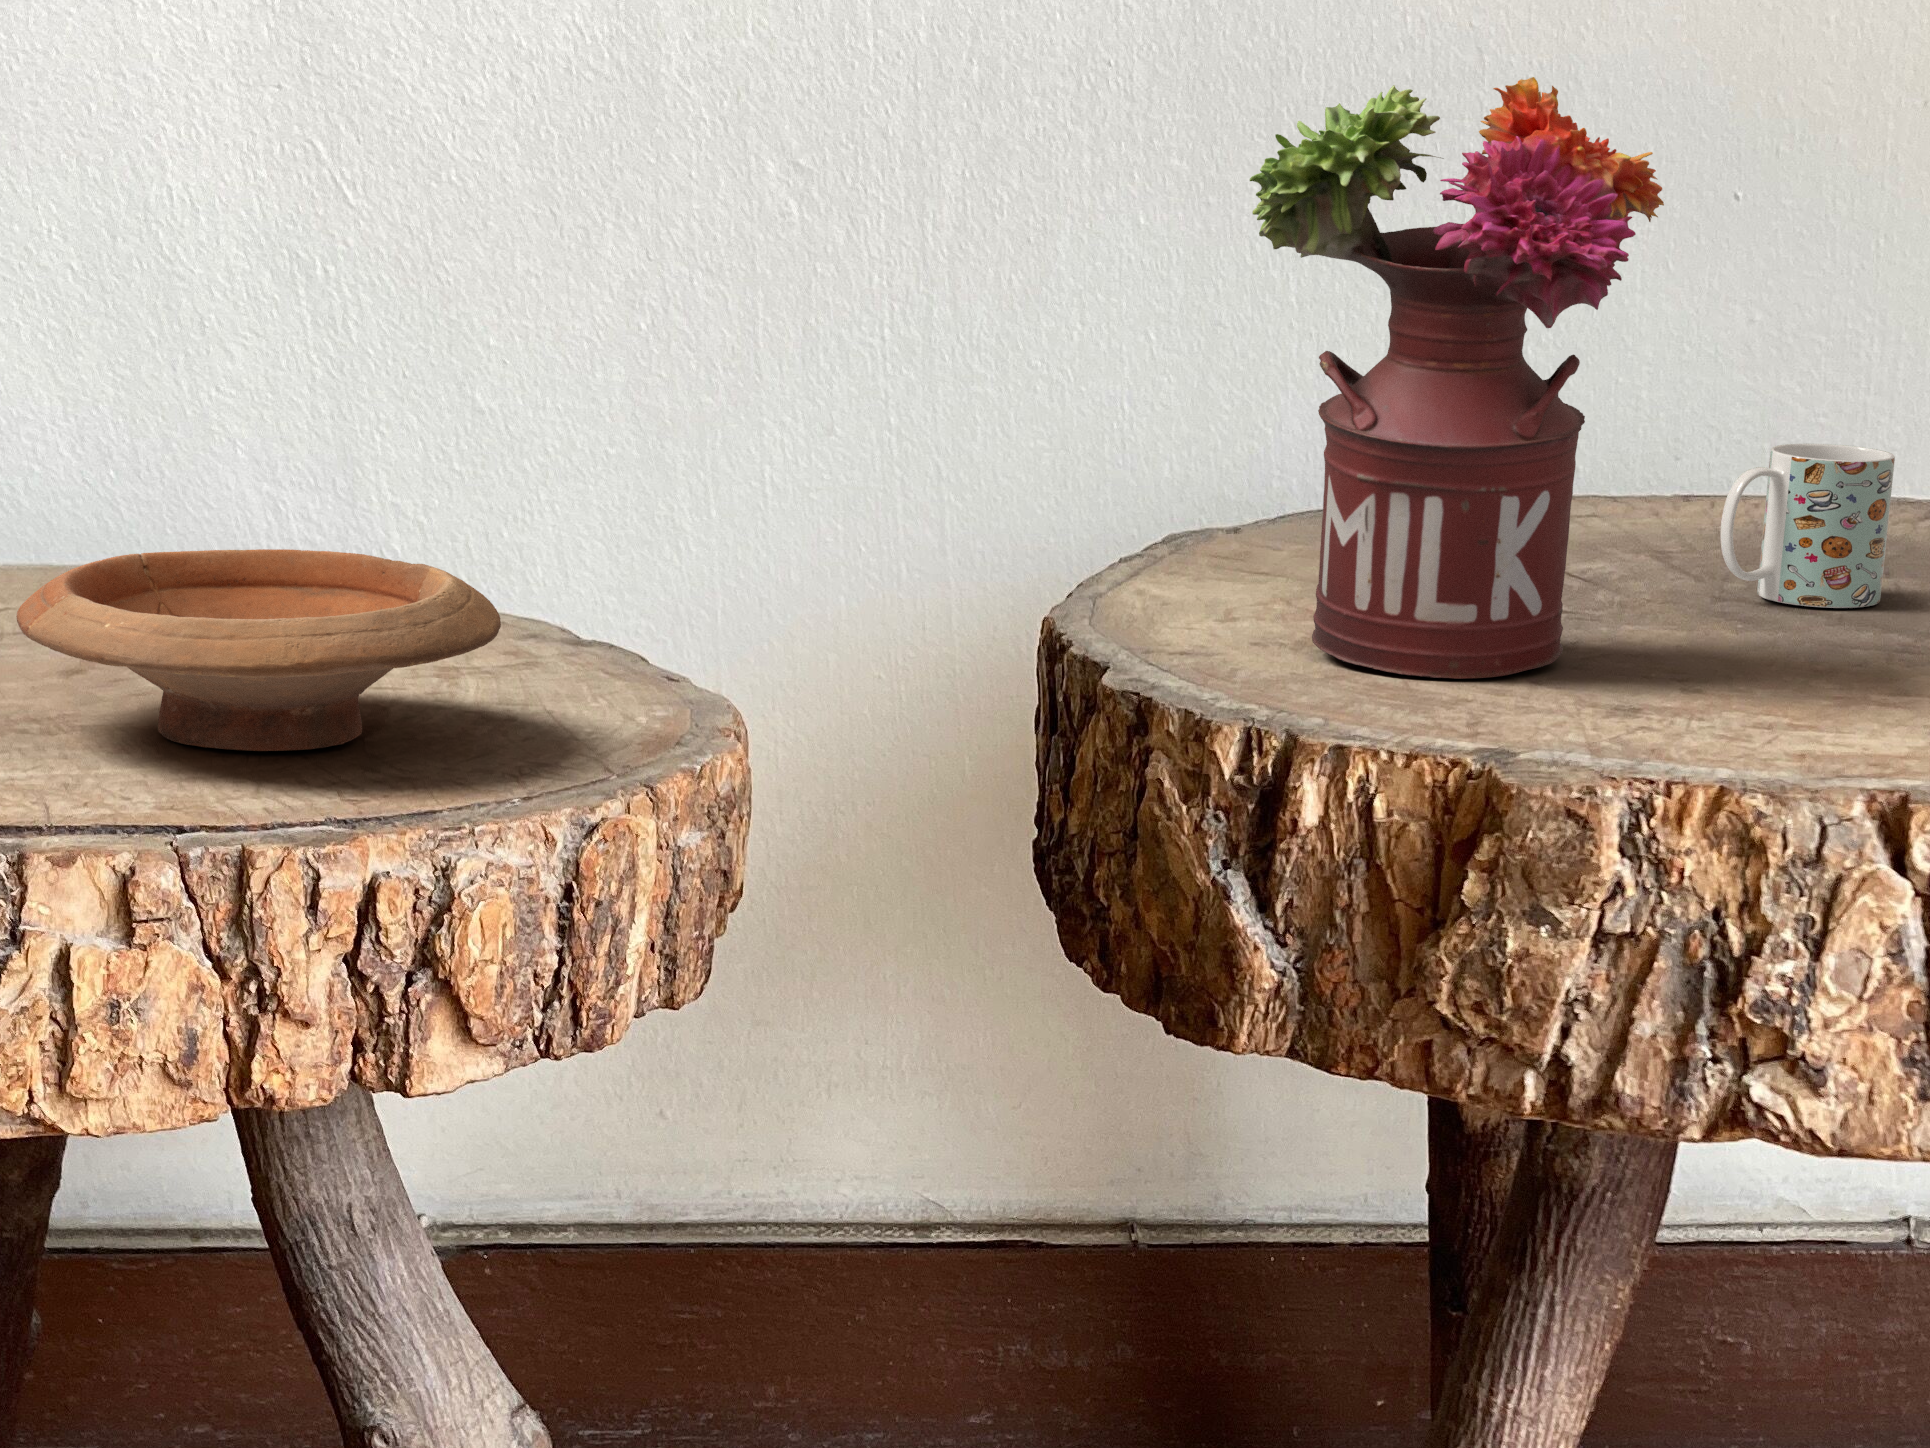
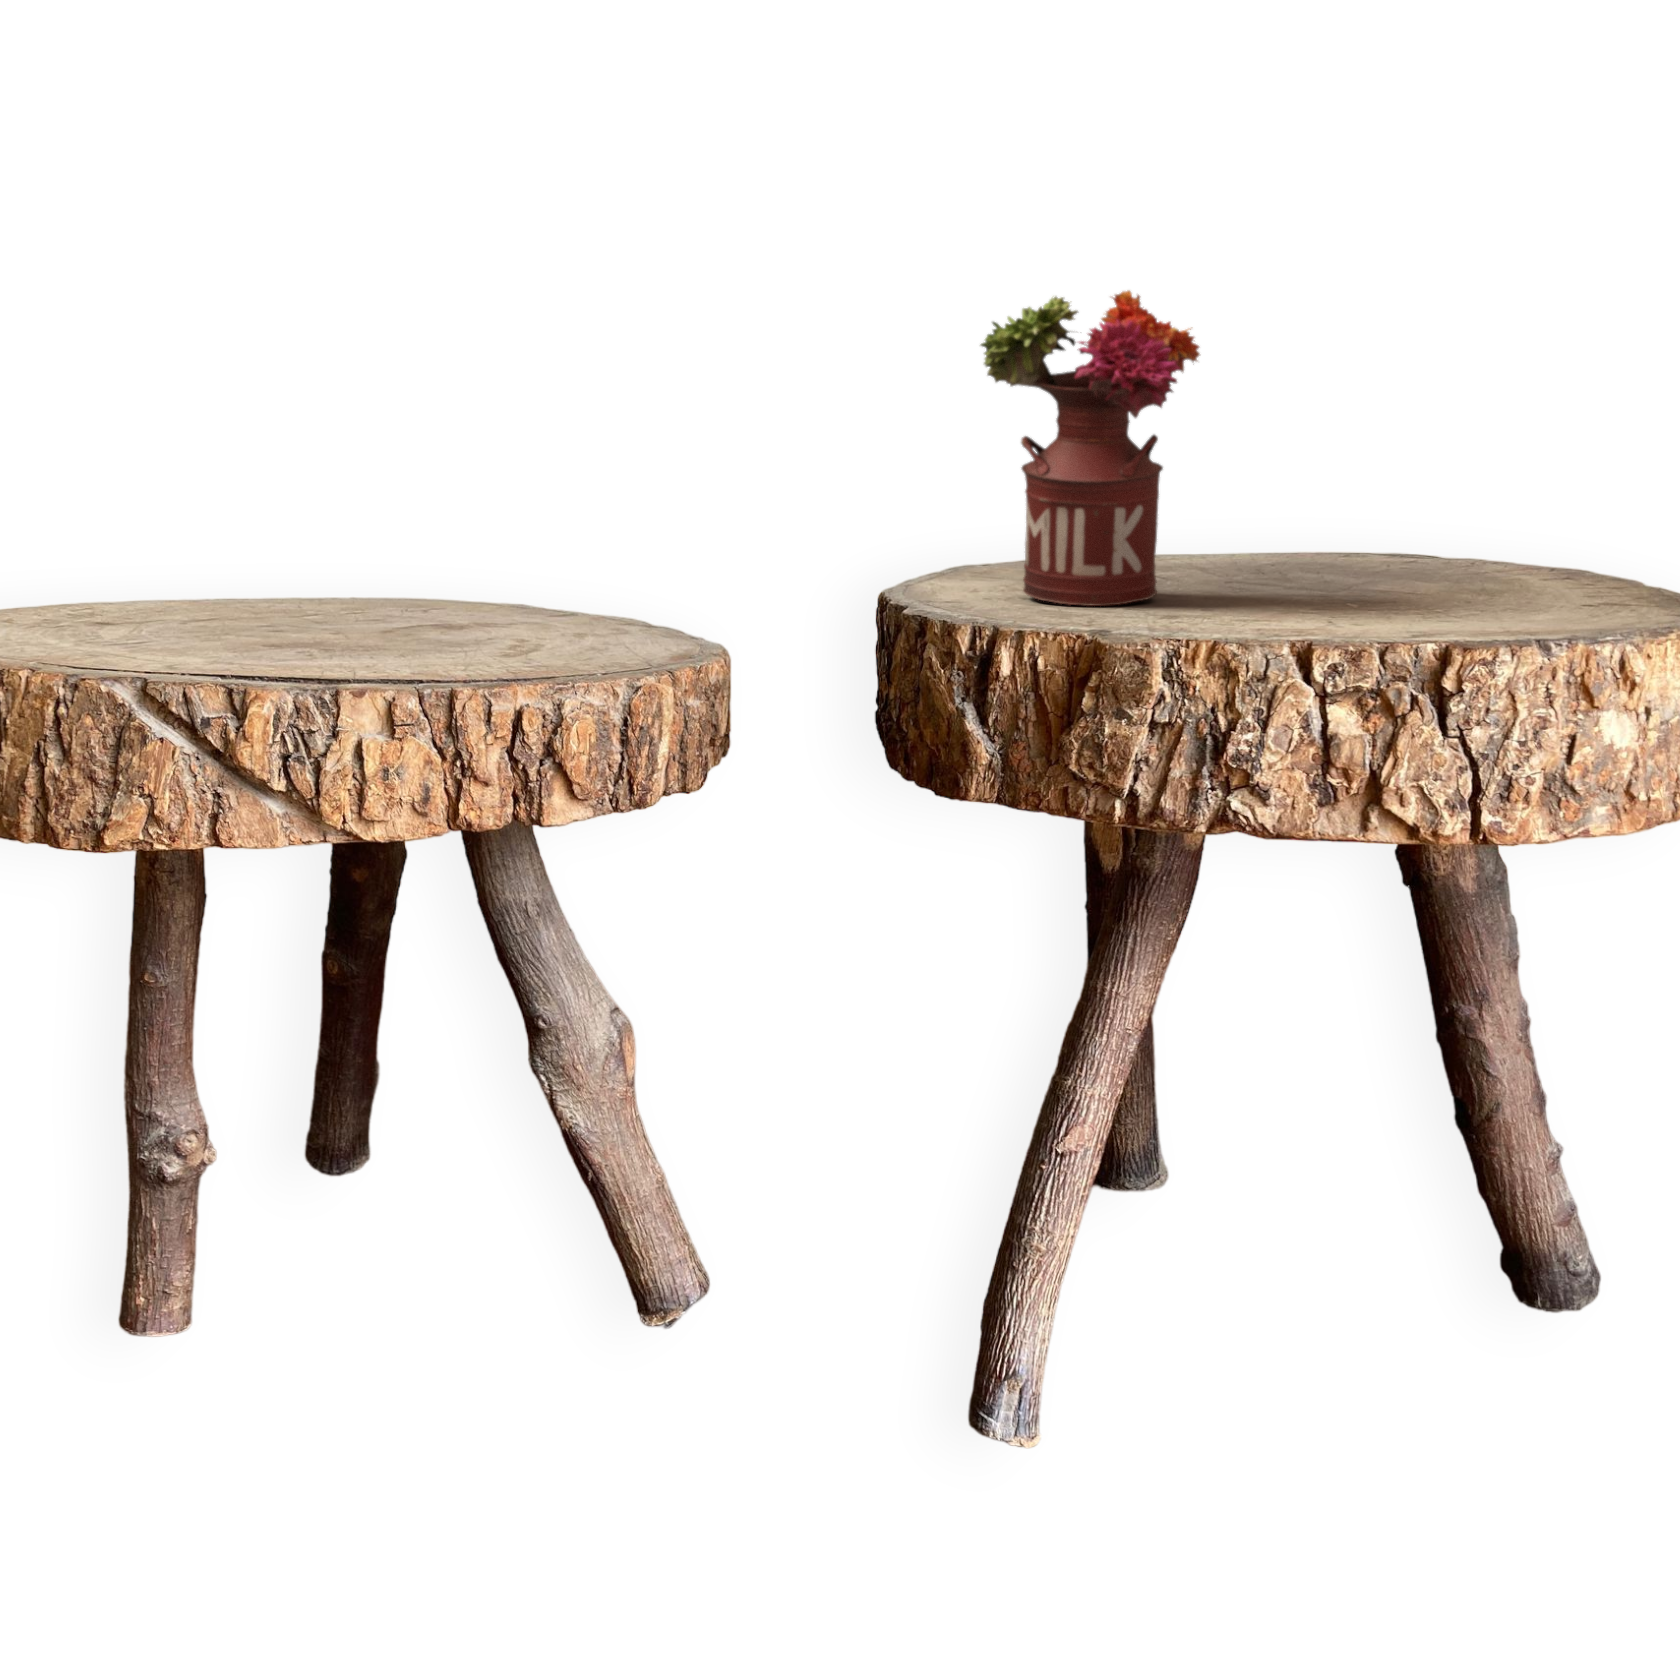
mug: present [1720,444,1895,608] -> none [1259,492,1354,579]
wooden bowl: present [16,549,501,751] -> none [333,555,589,654]

